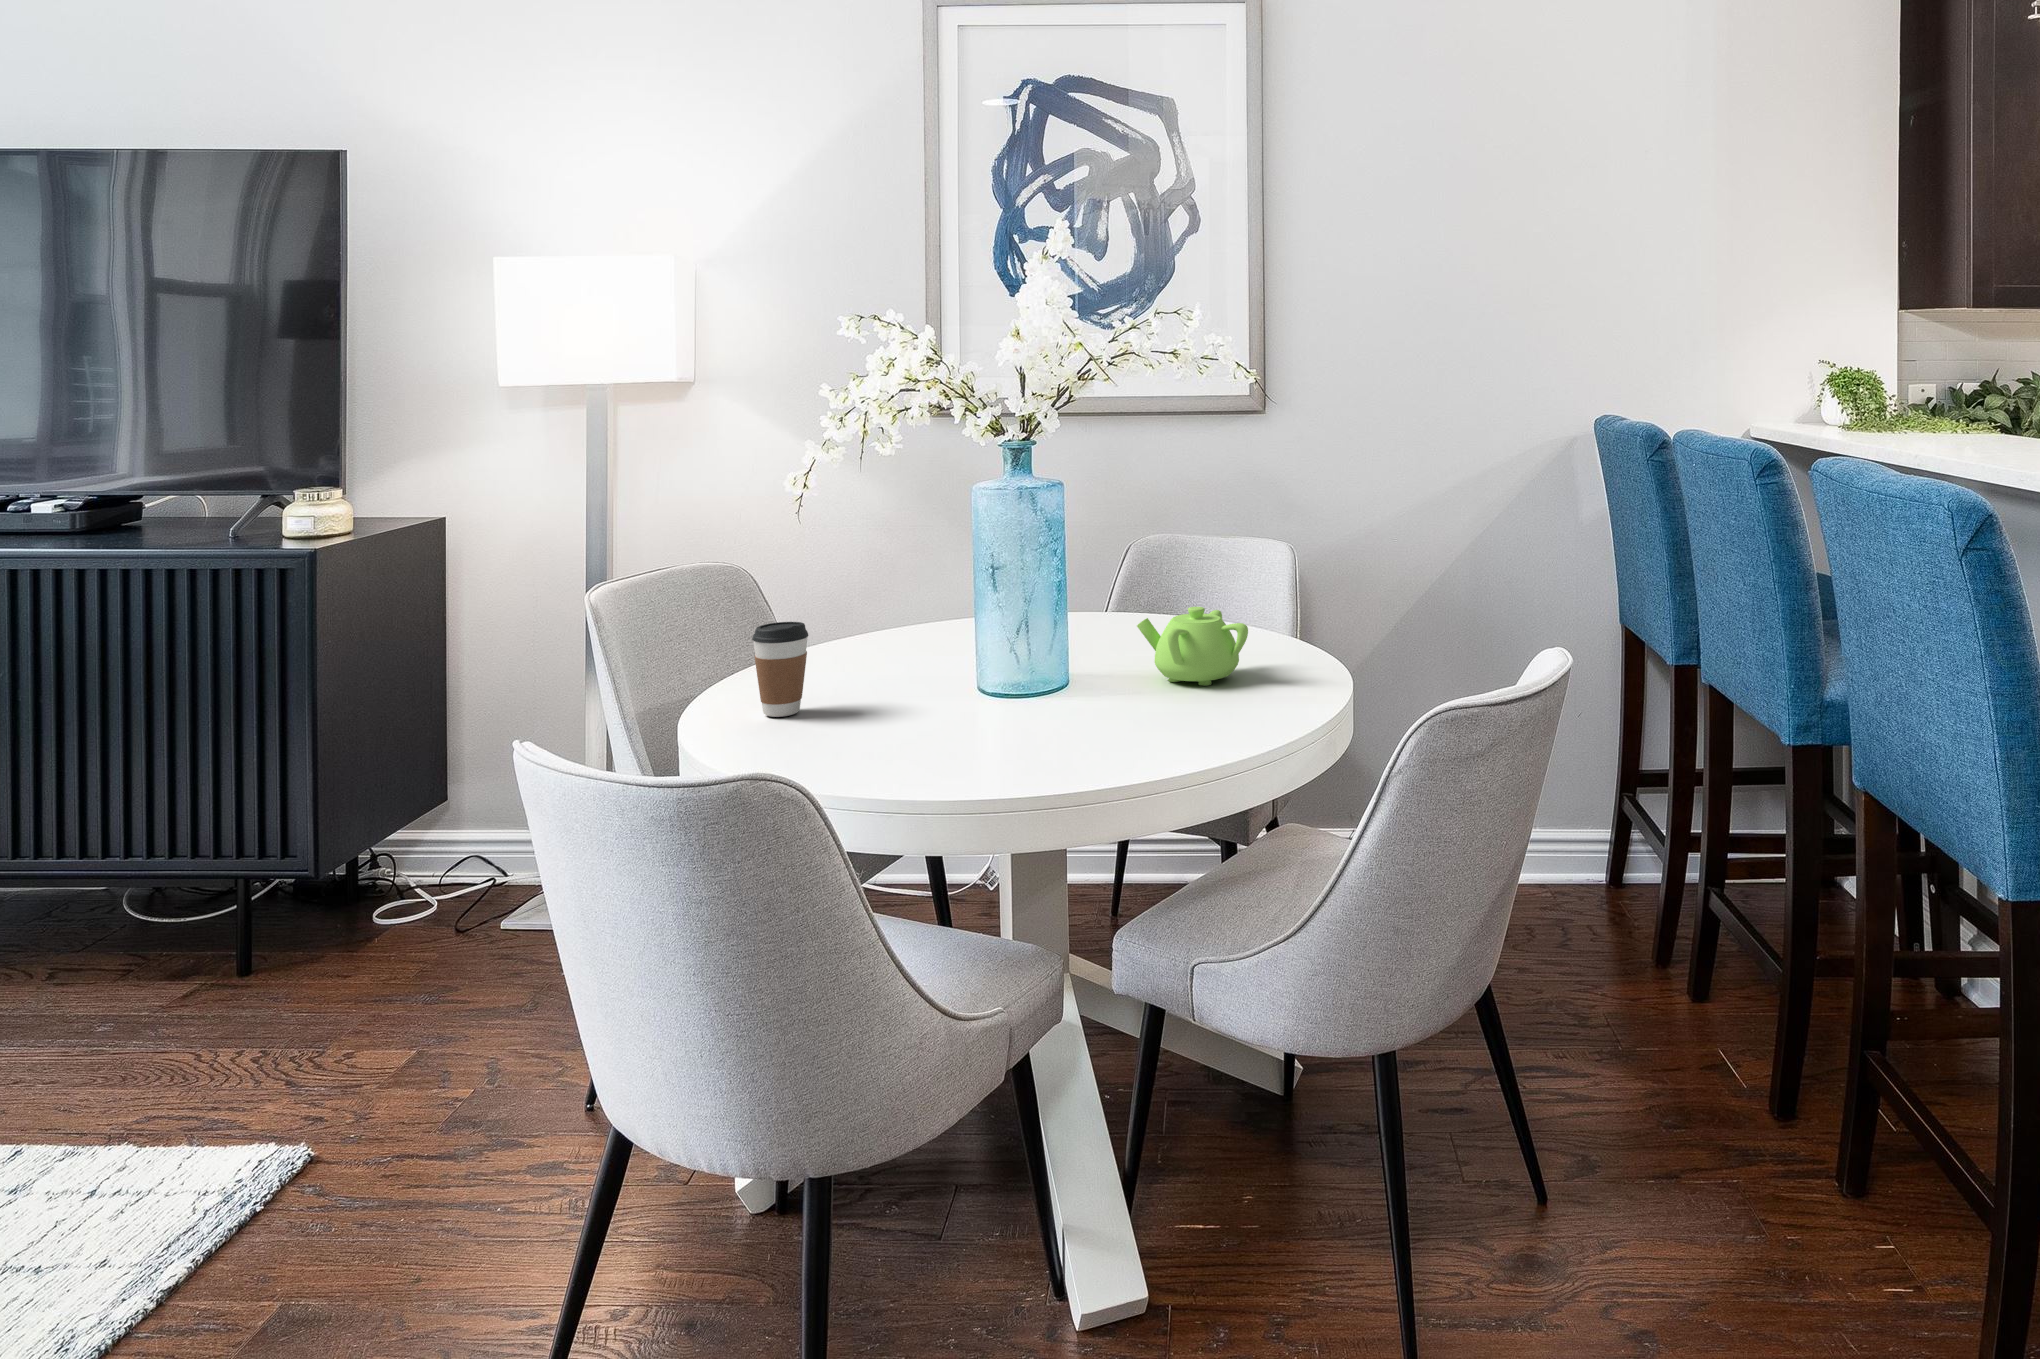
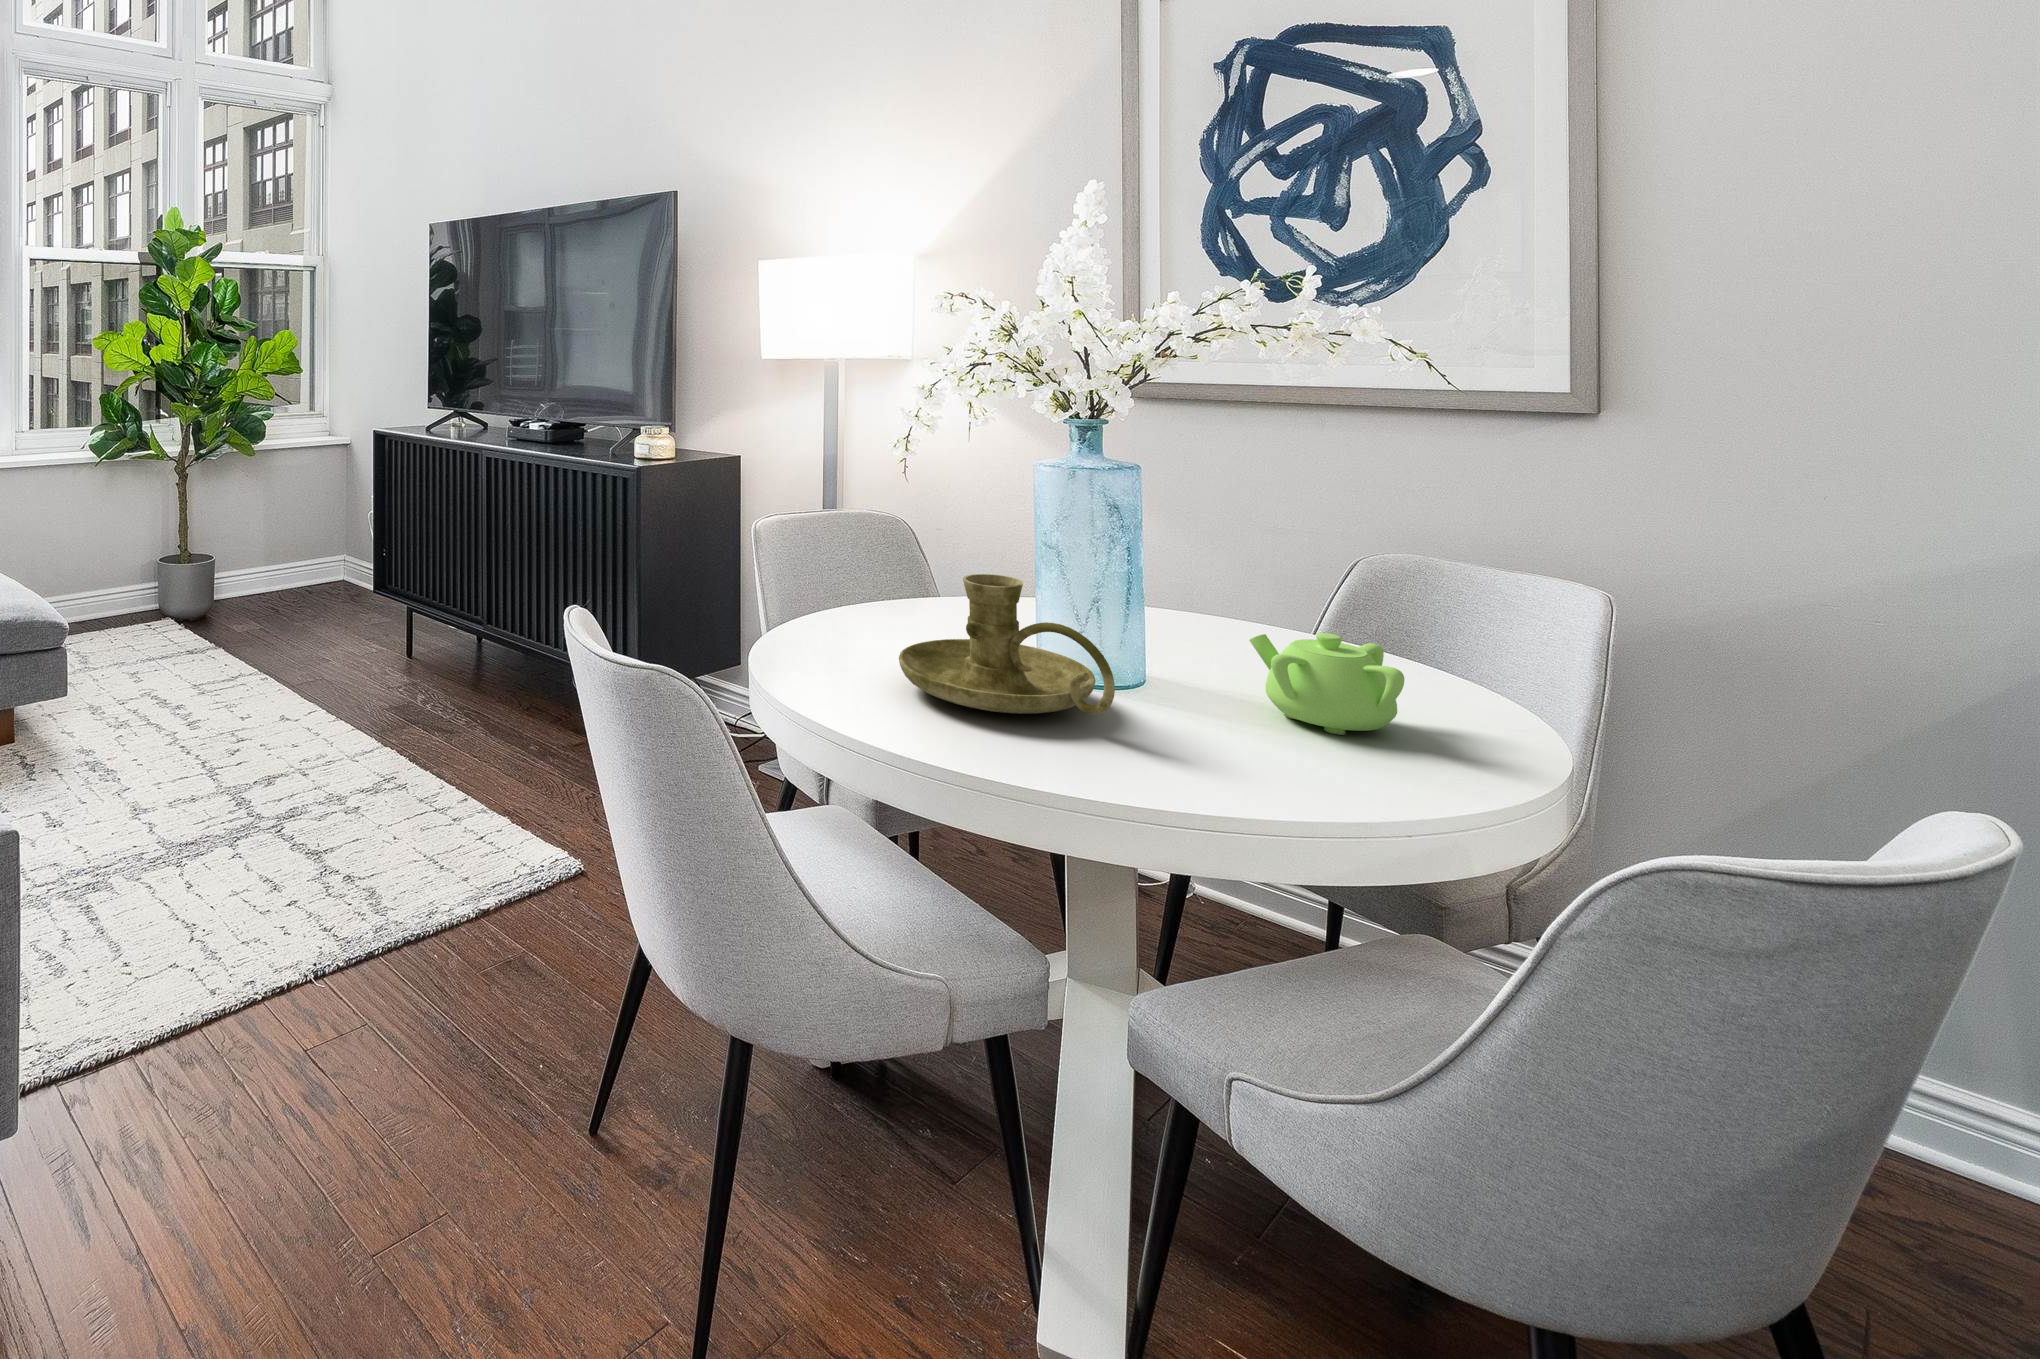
candle holder: none [878,601,1085,730] -> present [899,574,1115,715]
coffee cup: present [752,622,808,717] -> none [812,563,863,649]

